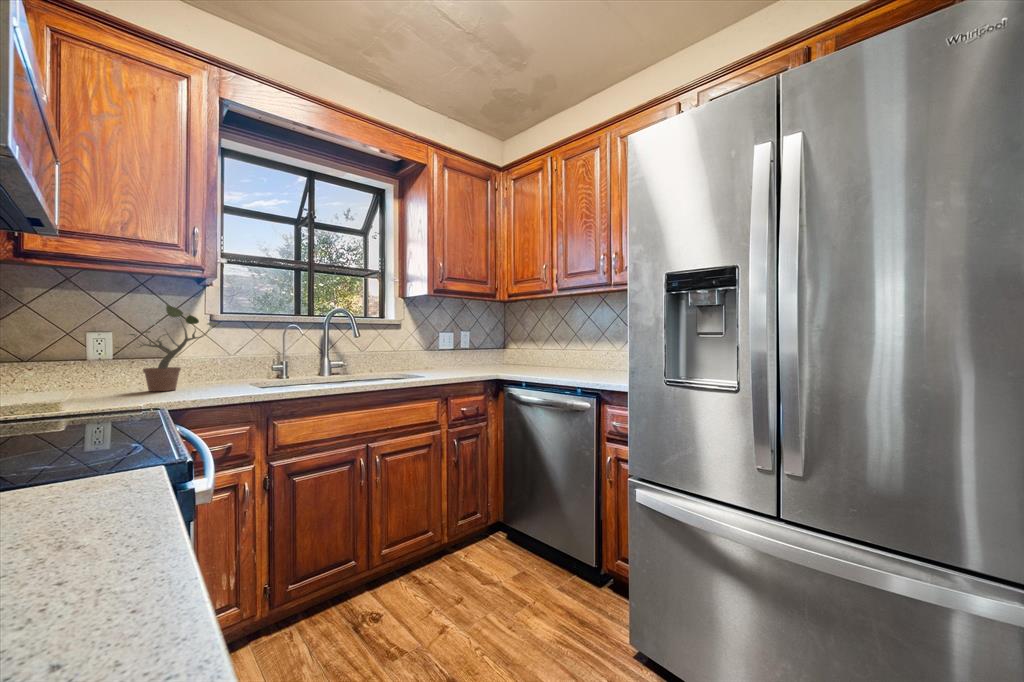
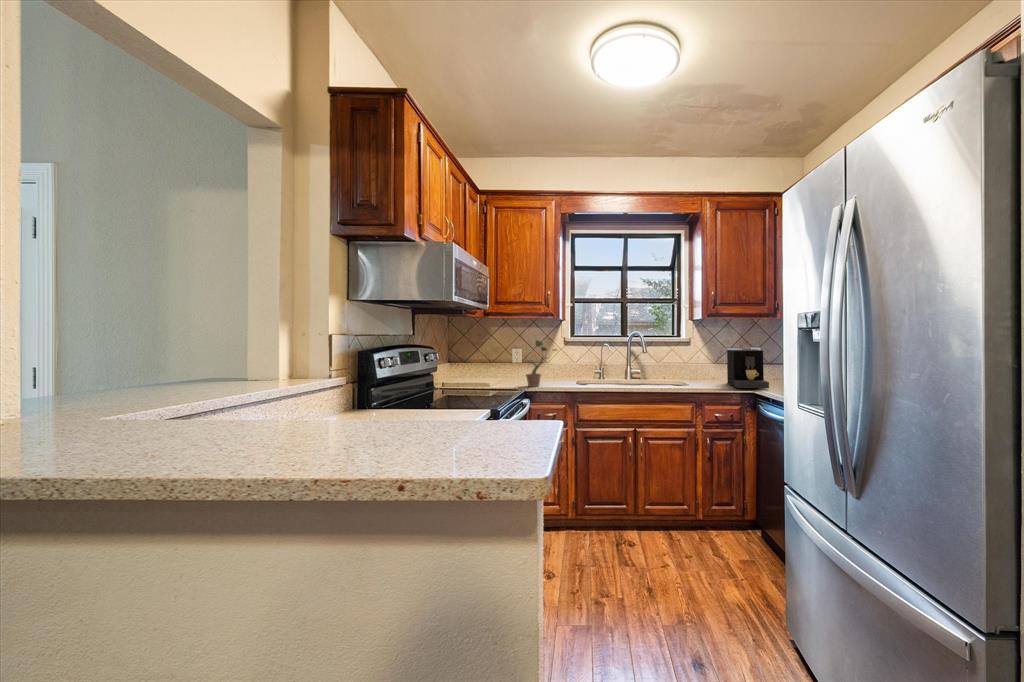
coffee maker: none [450,332,507,374] -> present [727,349,769,388]

